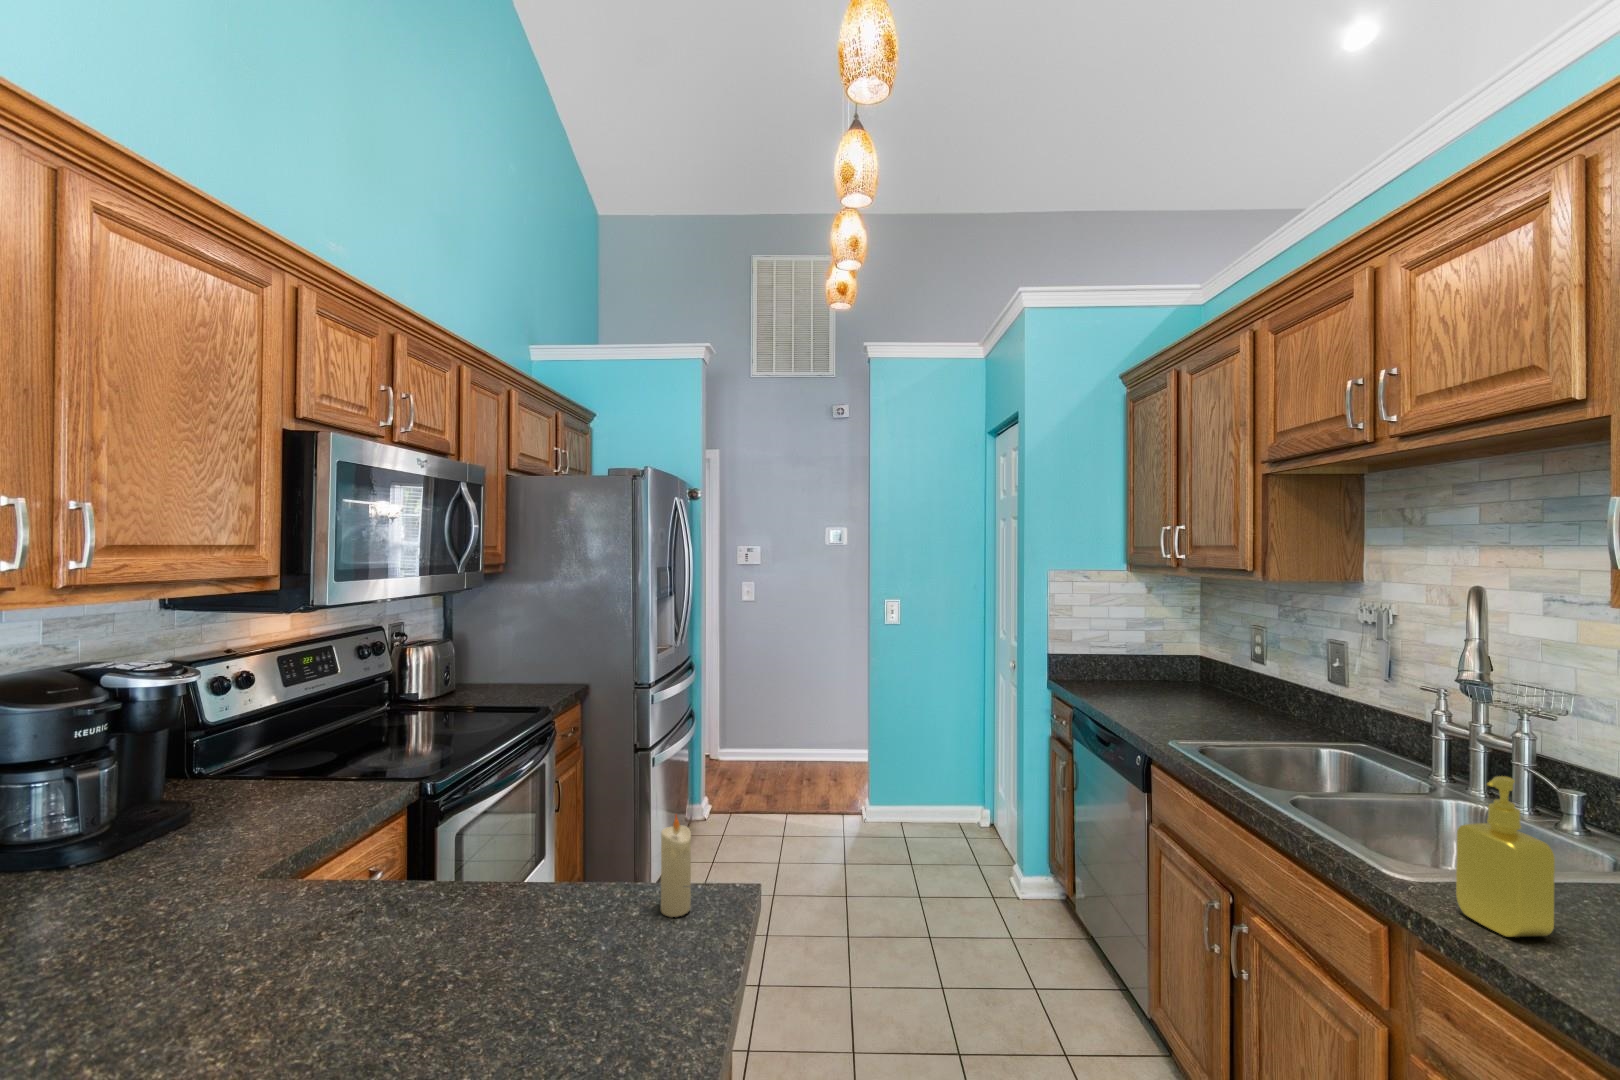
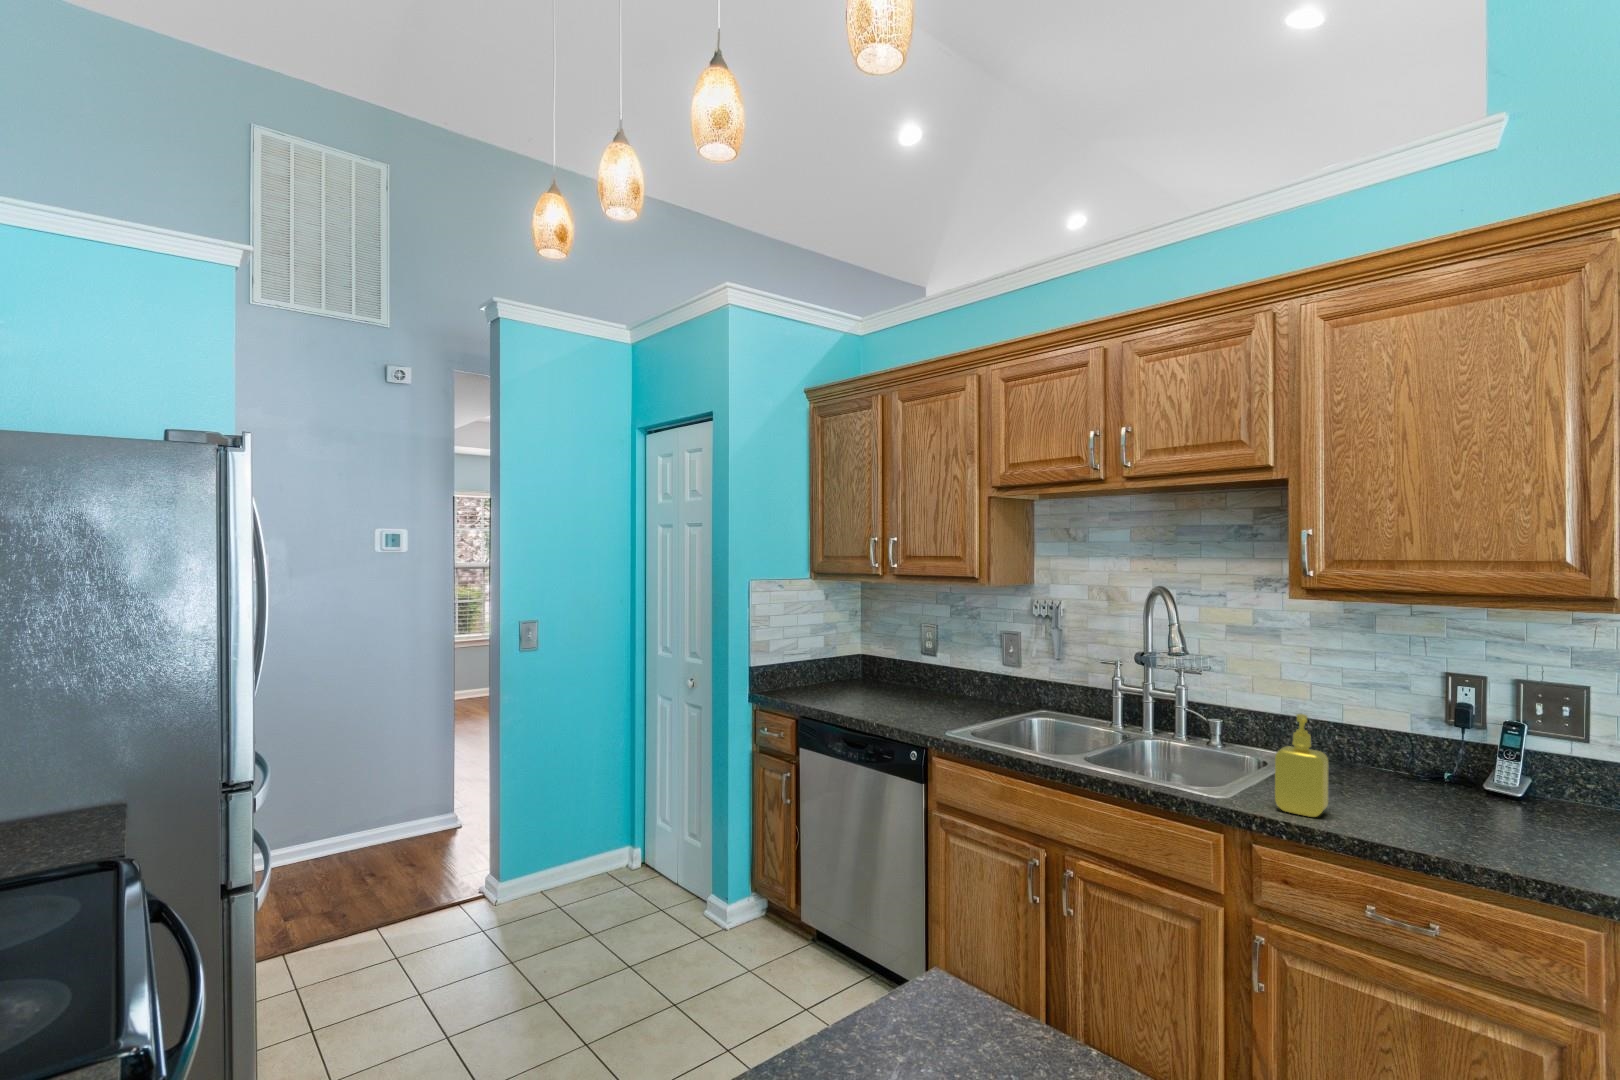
candle: present [661,815,691,917] -> none [922,915,963,1047]

